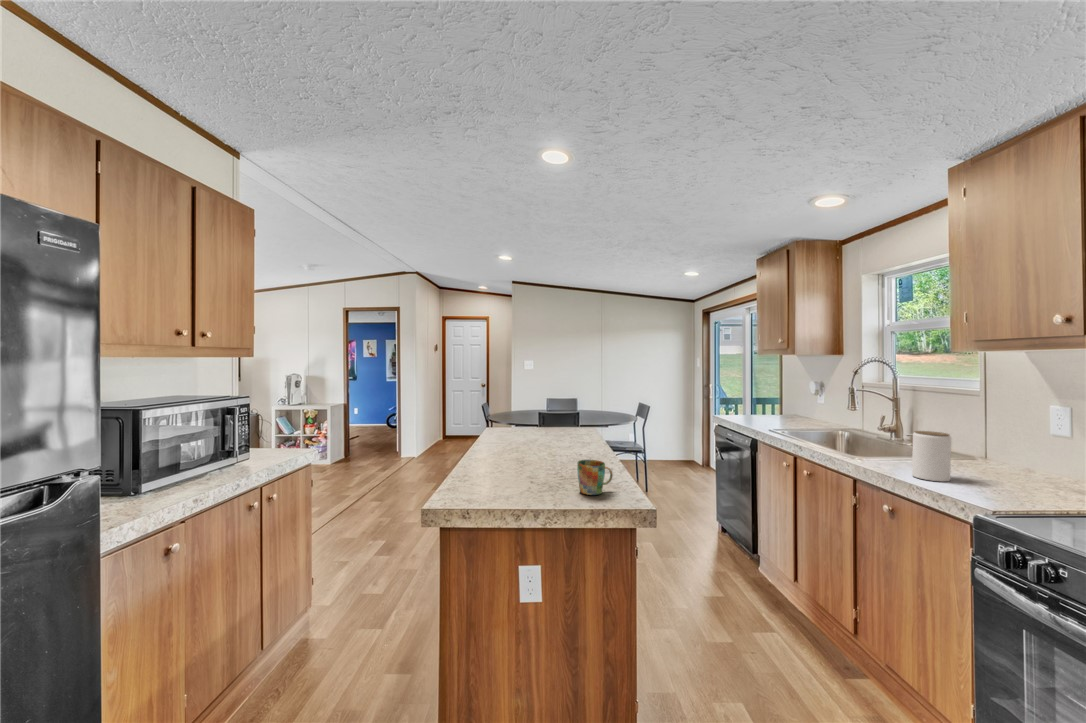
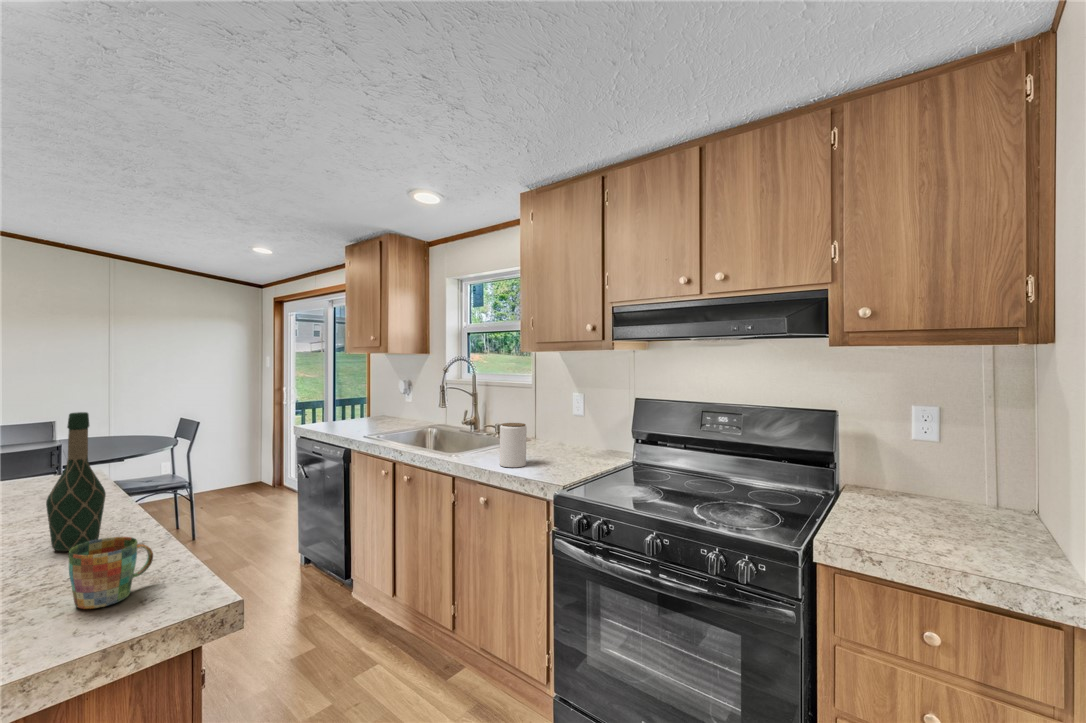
wine bottle: none [570,391,593,467] -> present [46,412,106,551]

